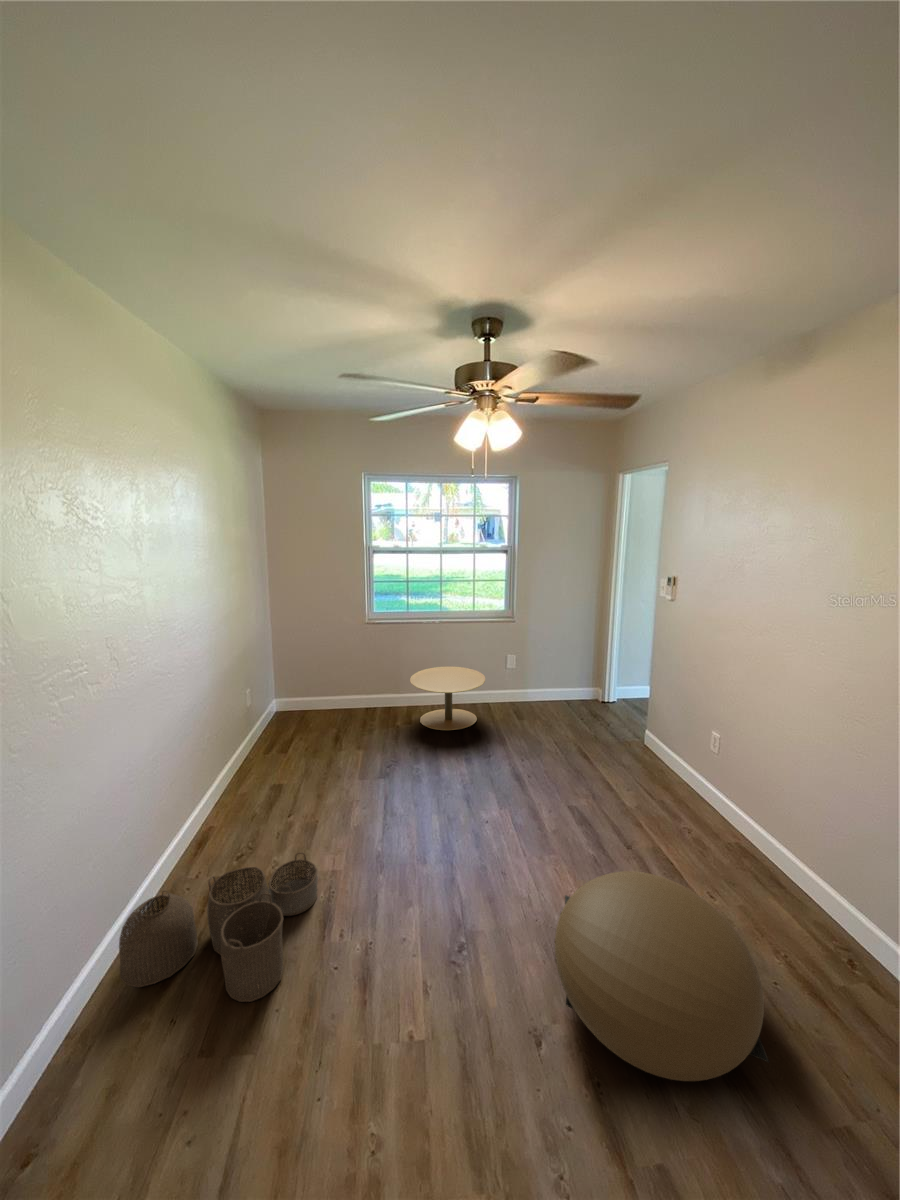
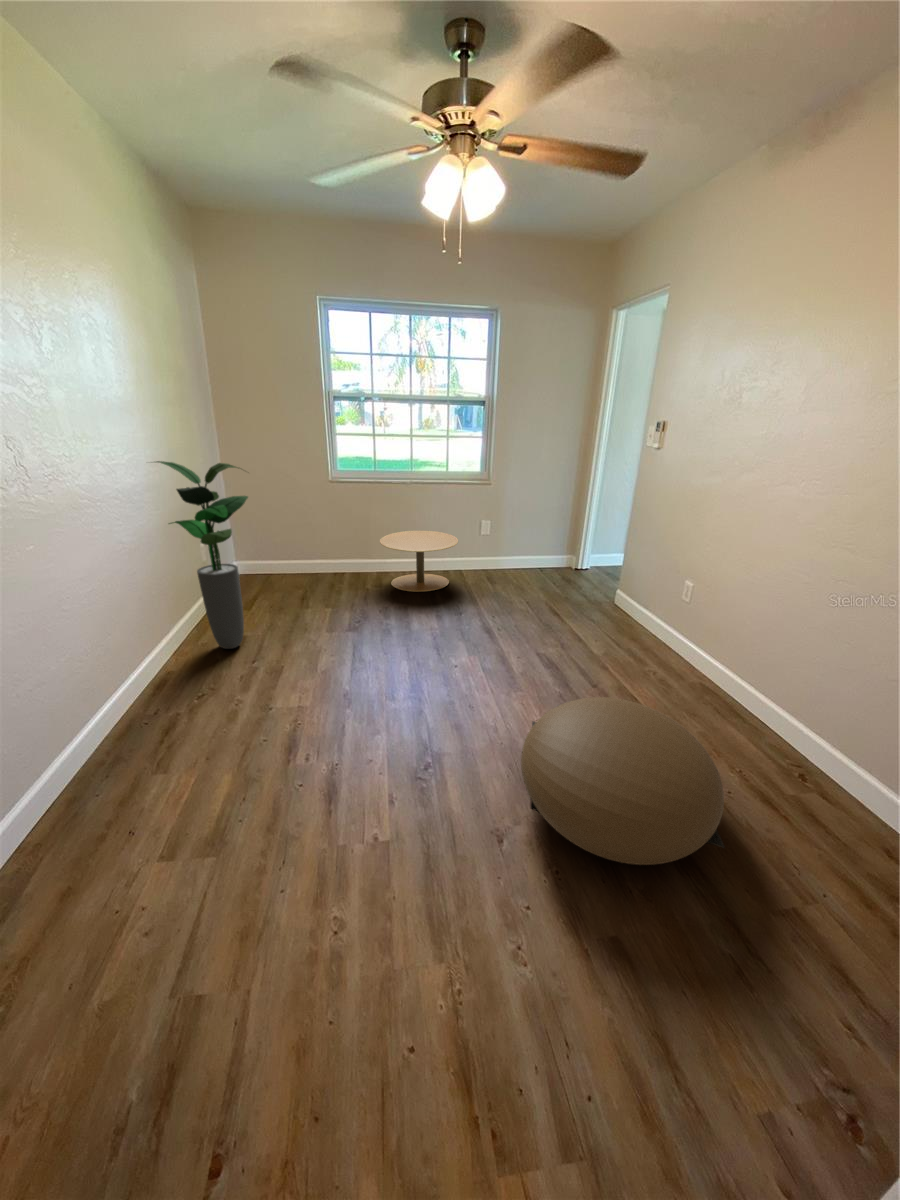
potted plant: none [212,628,299,800] -> present [157,461,248,649]
woven basket: present [119,852,318,1002] -> none [62,688,282,816]

